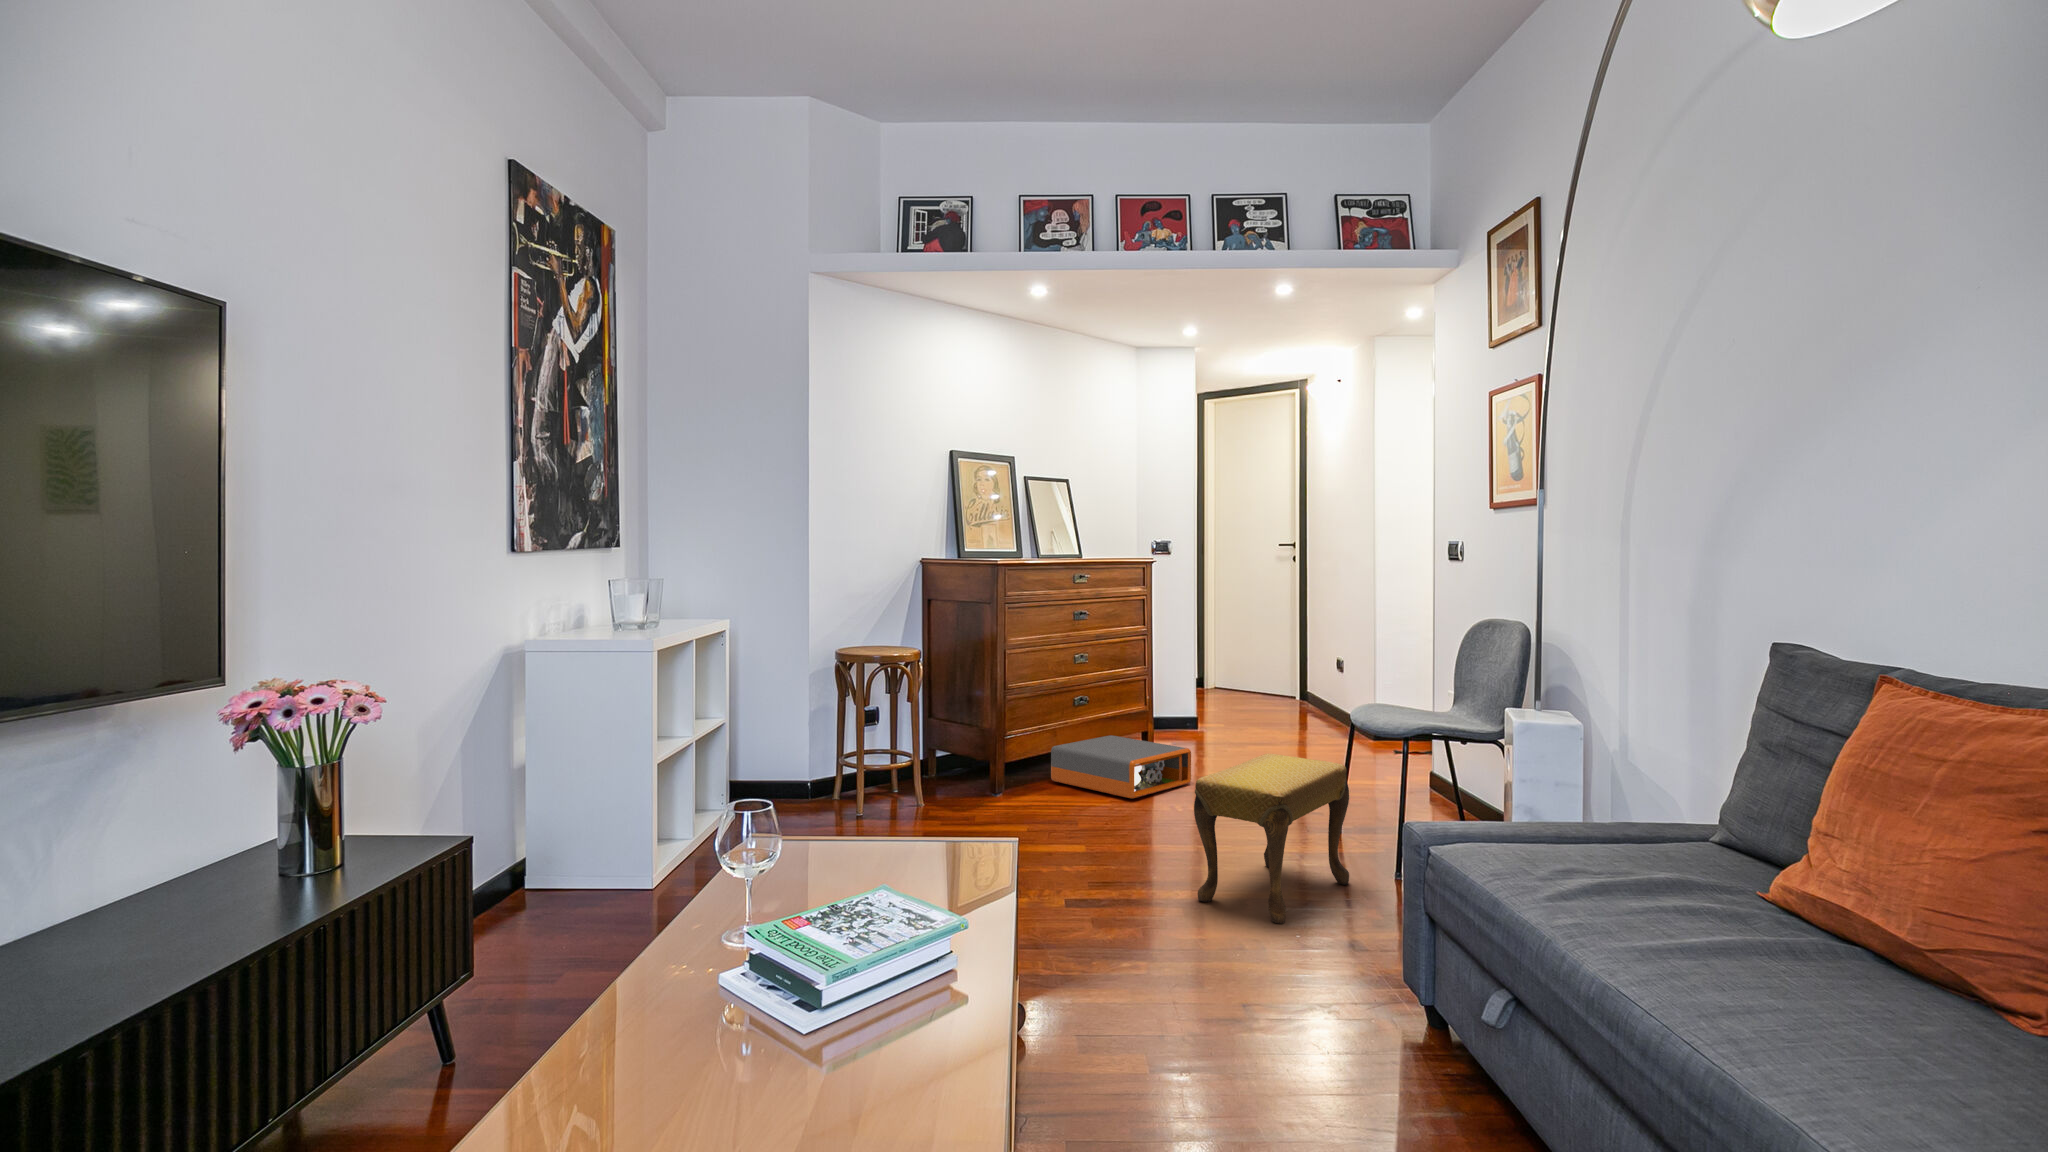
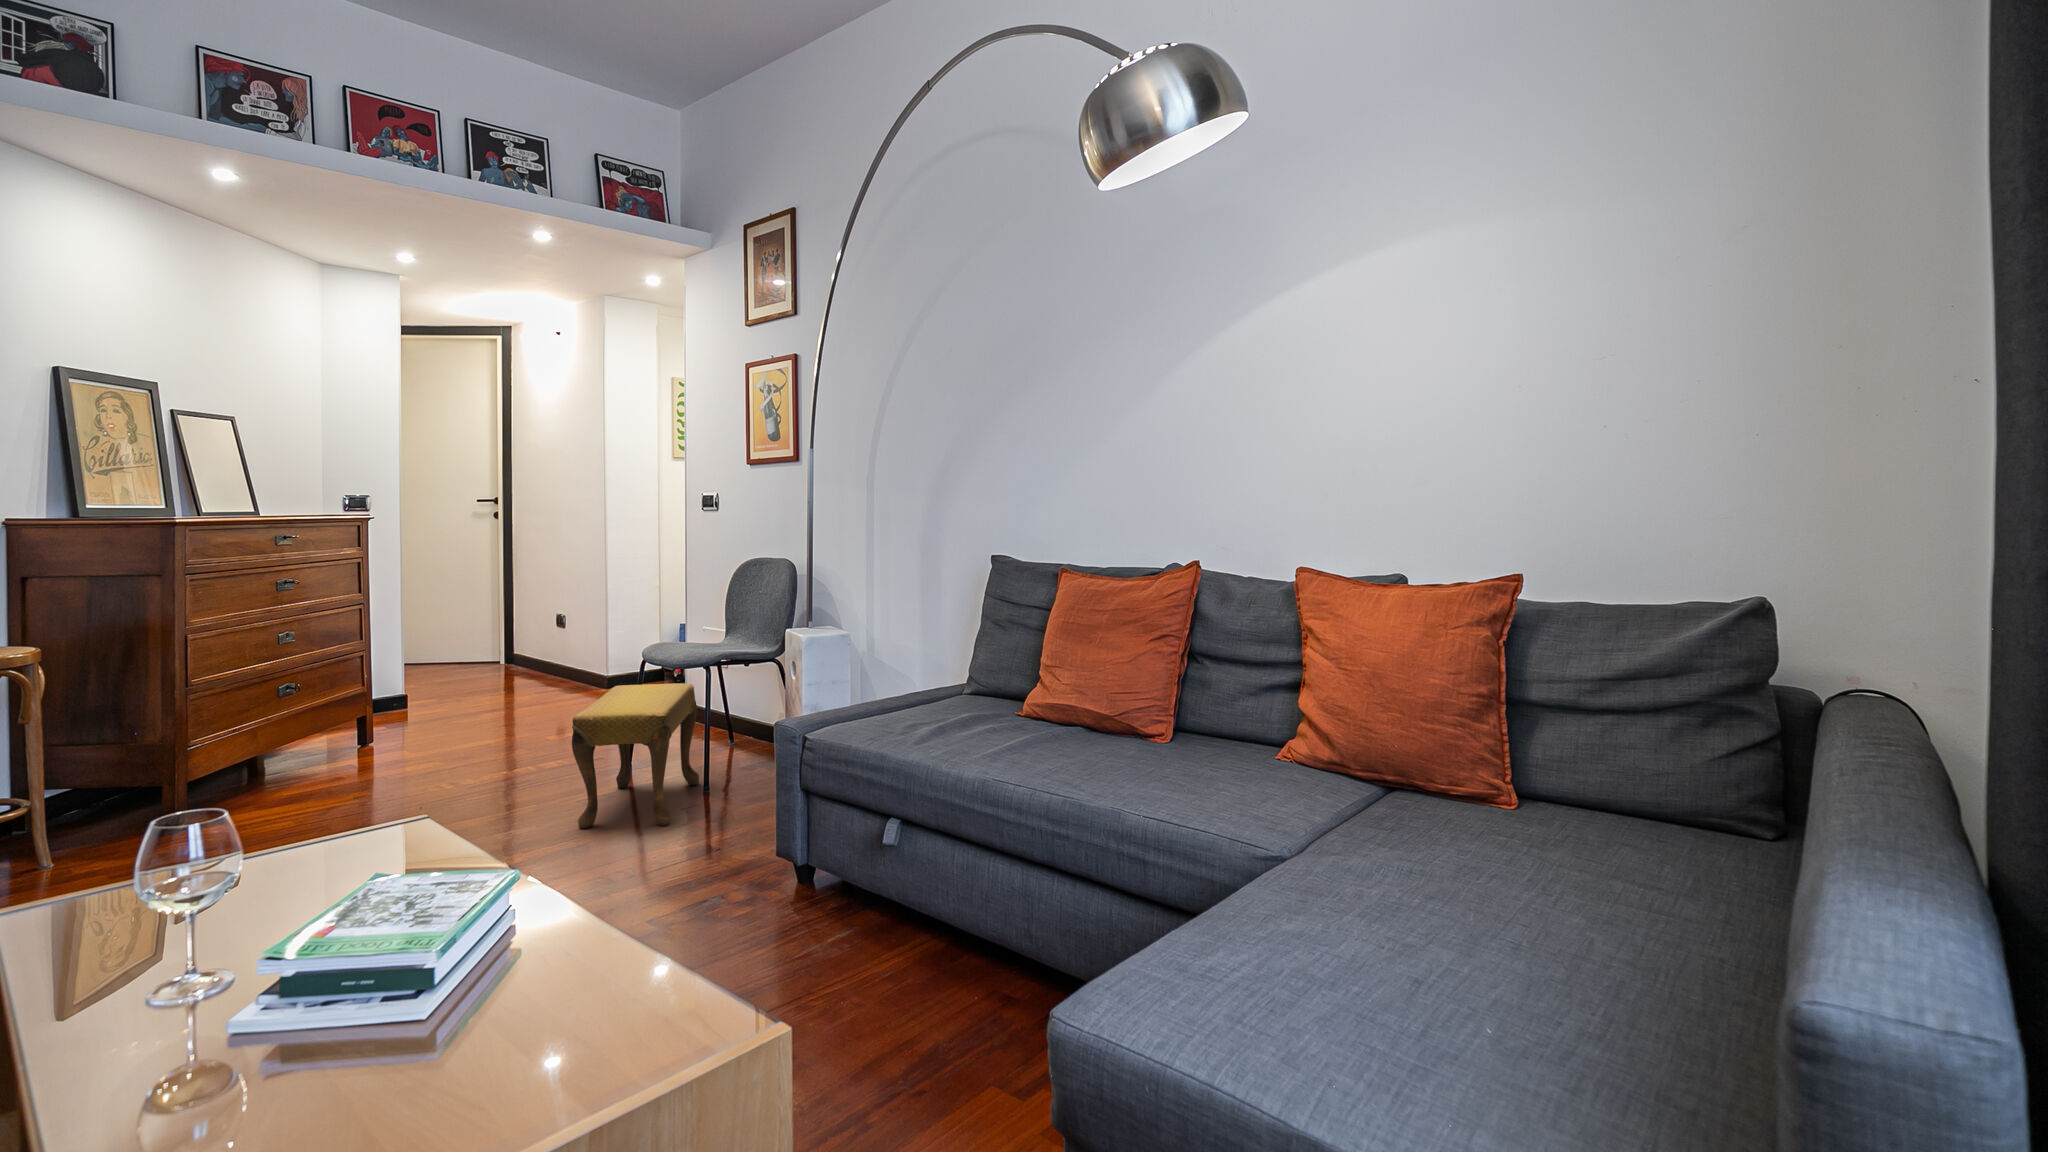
storage box: present [1051,735,1191,799] -> none [301,703,482,767]

